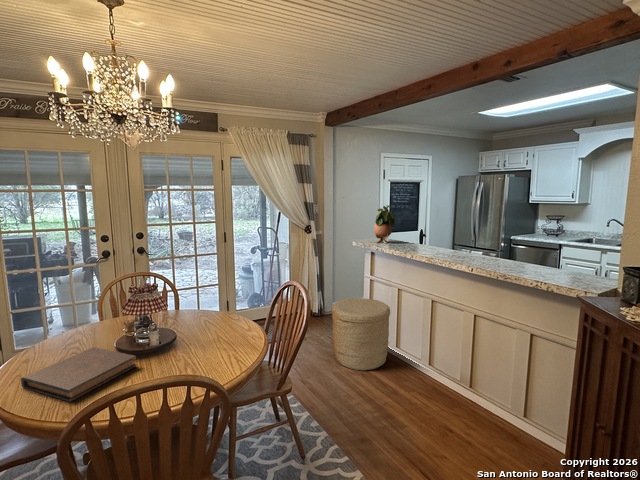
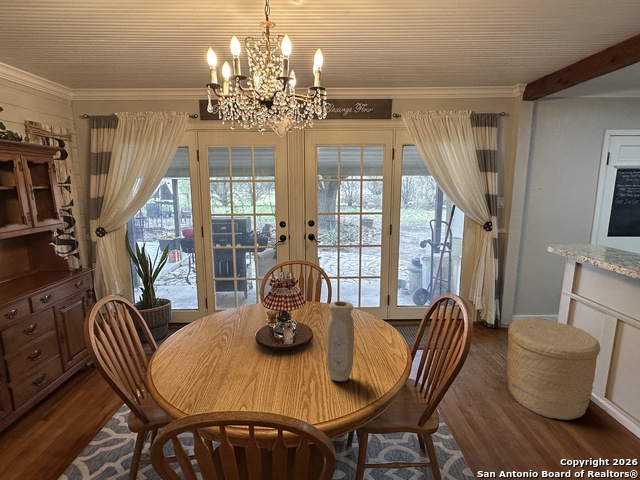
potted plant: present [374,205,395,243] -> none [584,200,622,254]
vase: none [199,293,224,364] -> present [326,301,354,381]
book: present [21,347,136,402] -> none [176,333,268,389]

